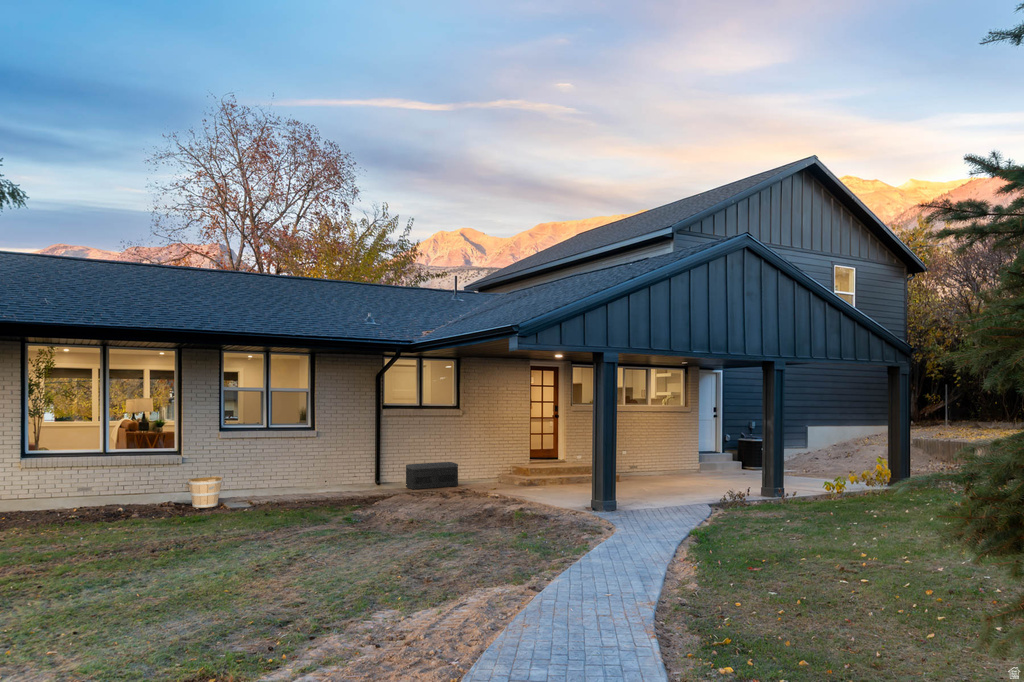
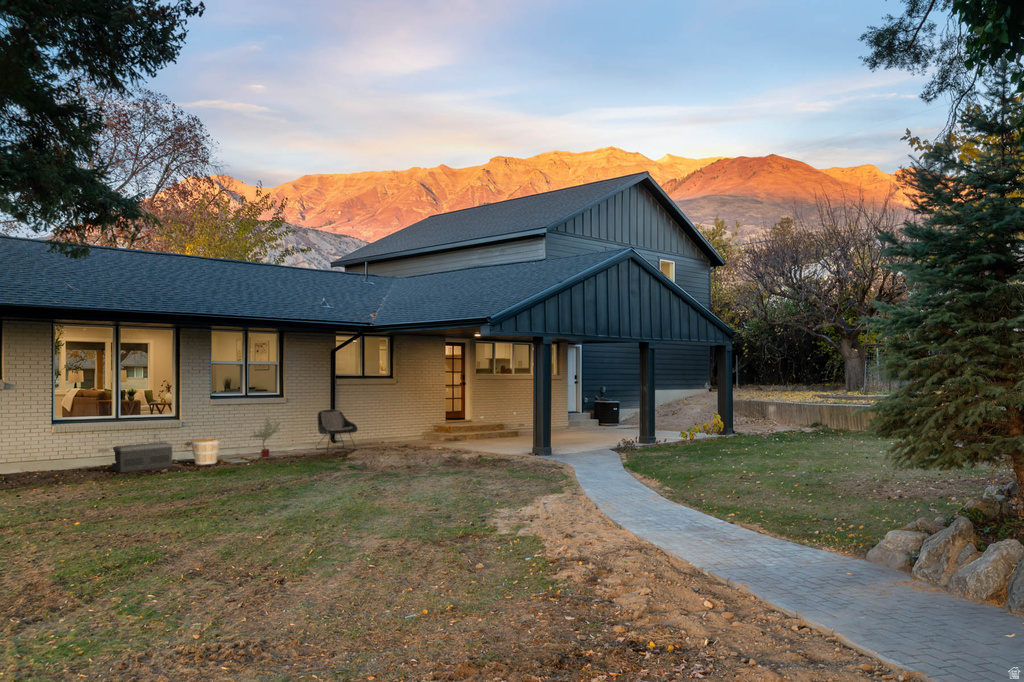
lounge chair: none [354,445,398,496] -> present [317,410,358,452]
potted tree: none [264,453,303,500] -> present [251,418,280,457]
storage bench: present [406,462,458,490] -> present [112,442,172,473]

